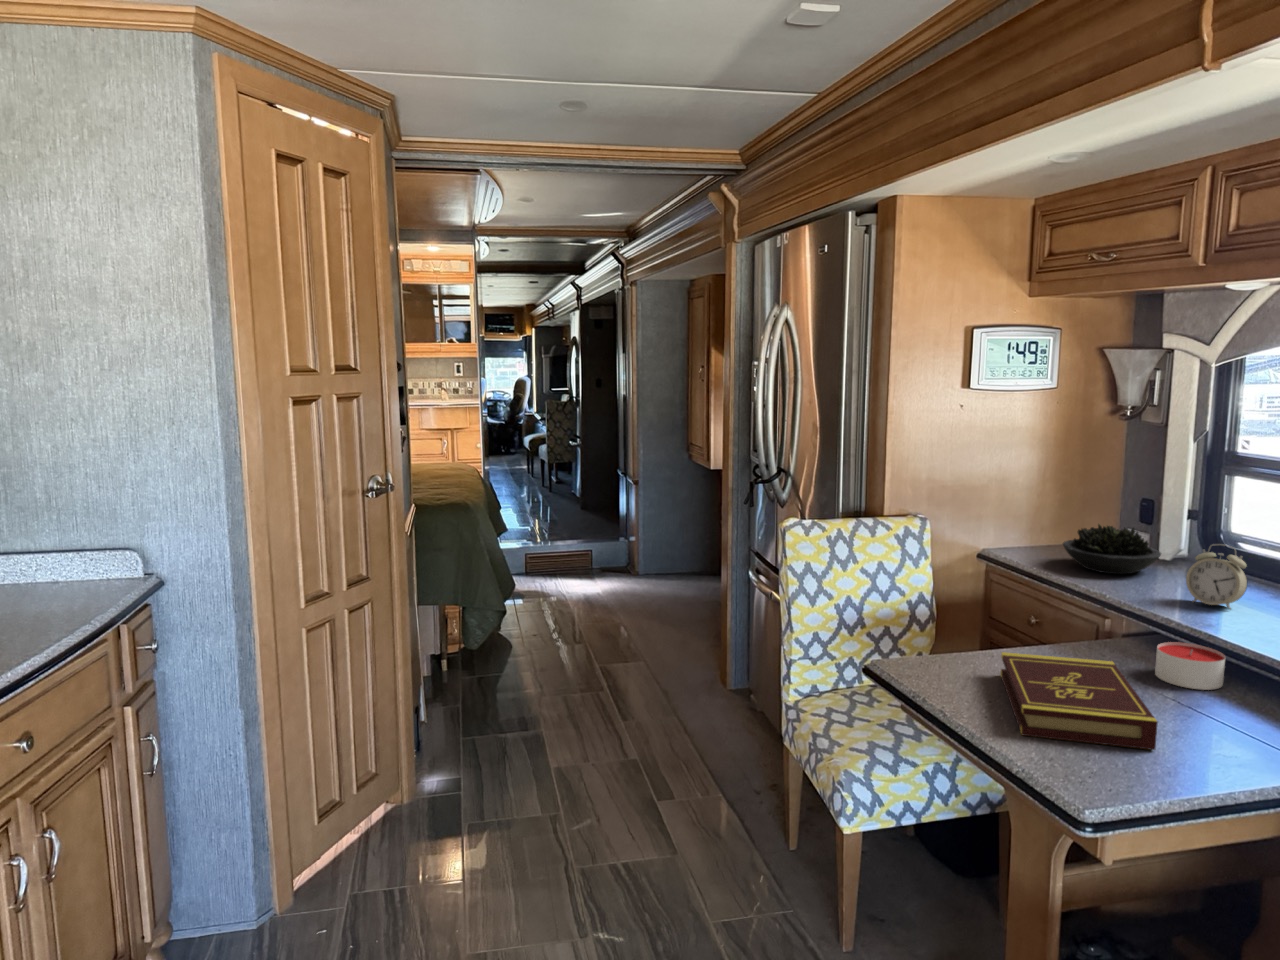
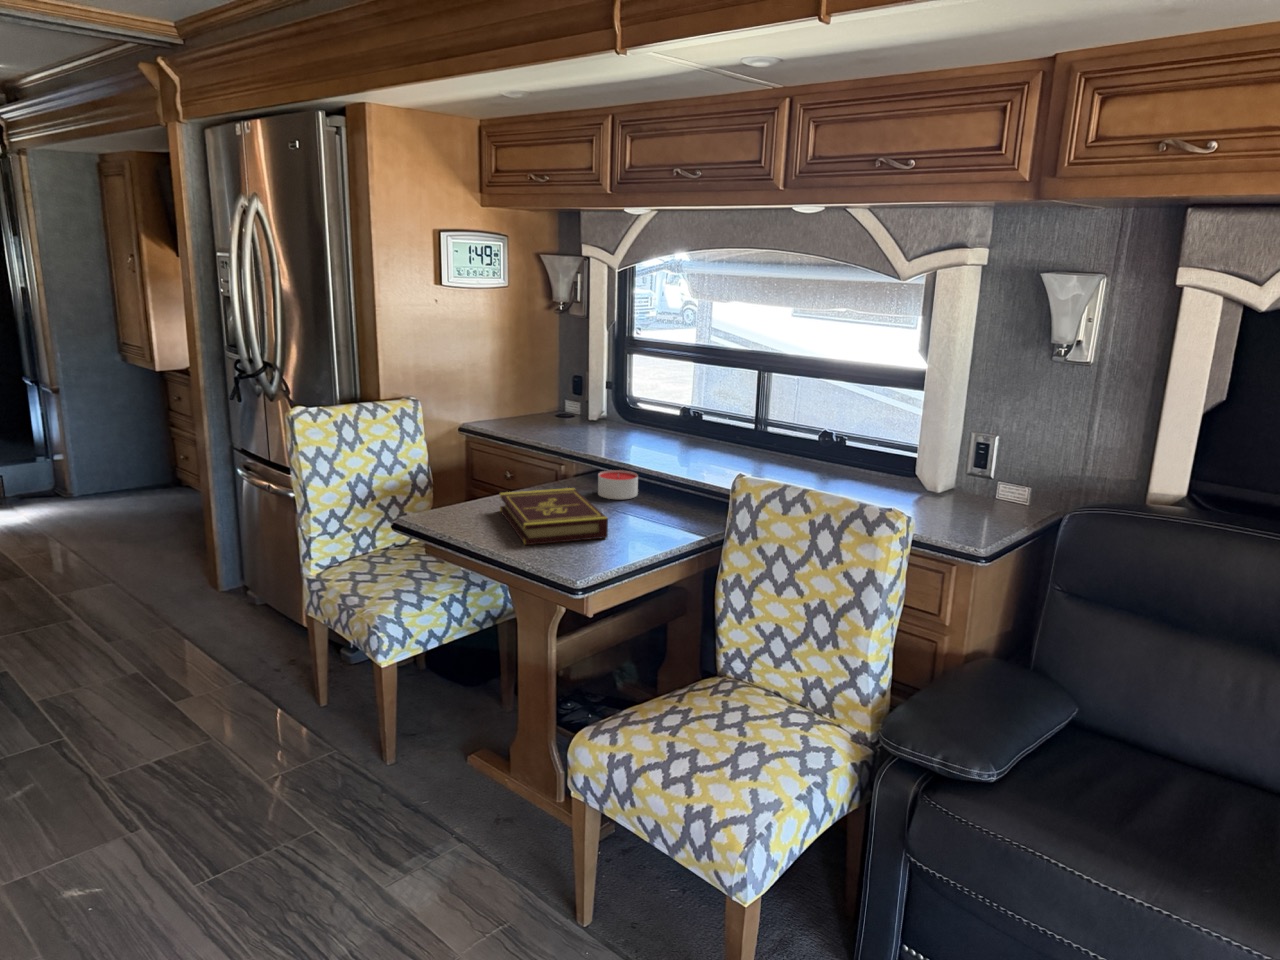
succulent plant: present [1063,524,1161,574] -> none [524,394,590,432]
alarm clock: present [1186,544,1247,609] -> none [609,401,644,446]

